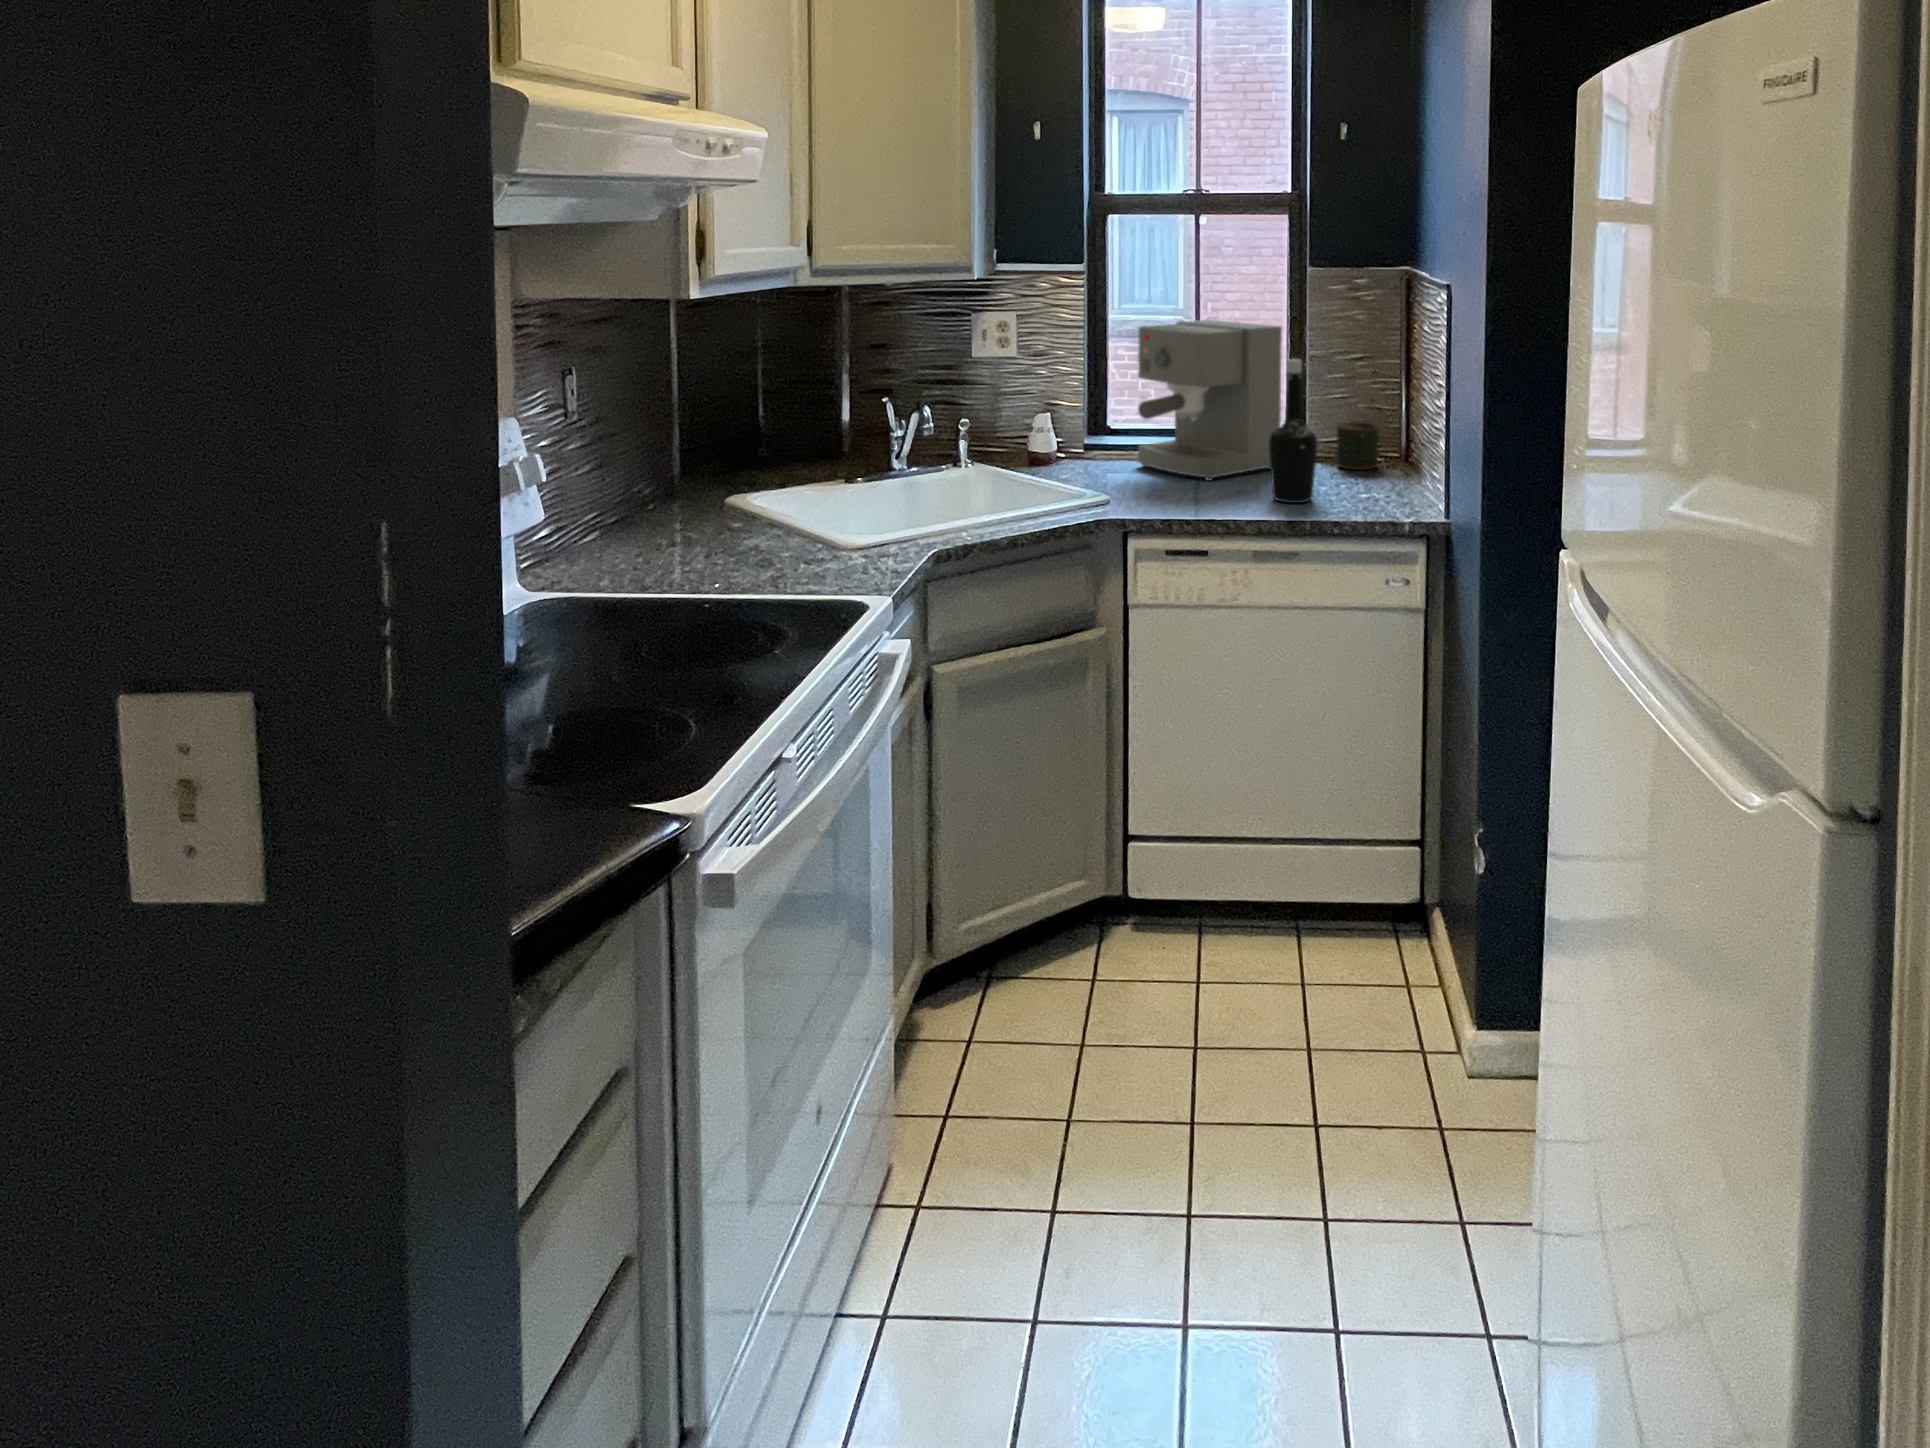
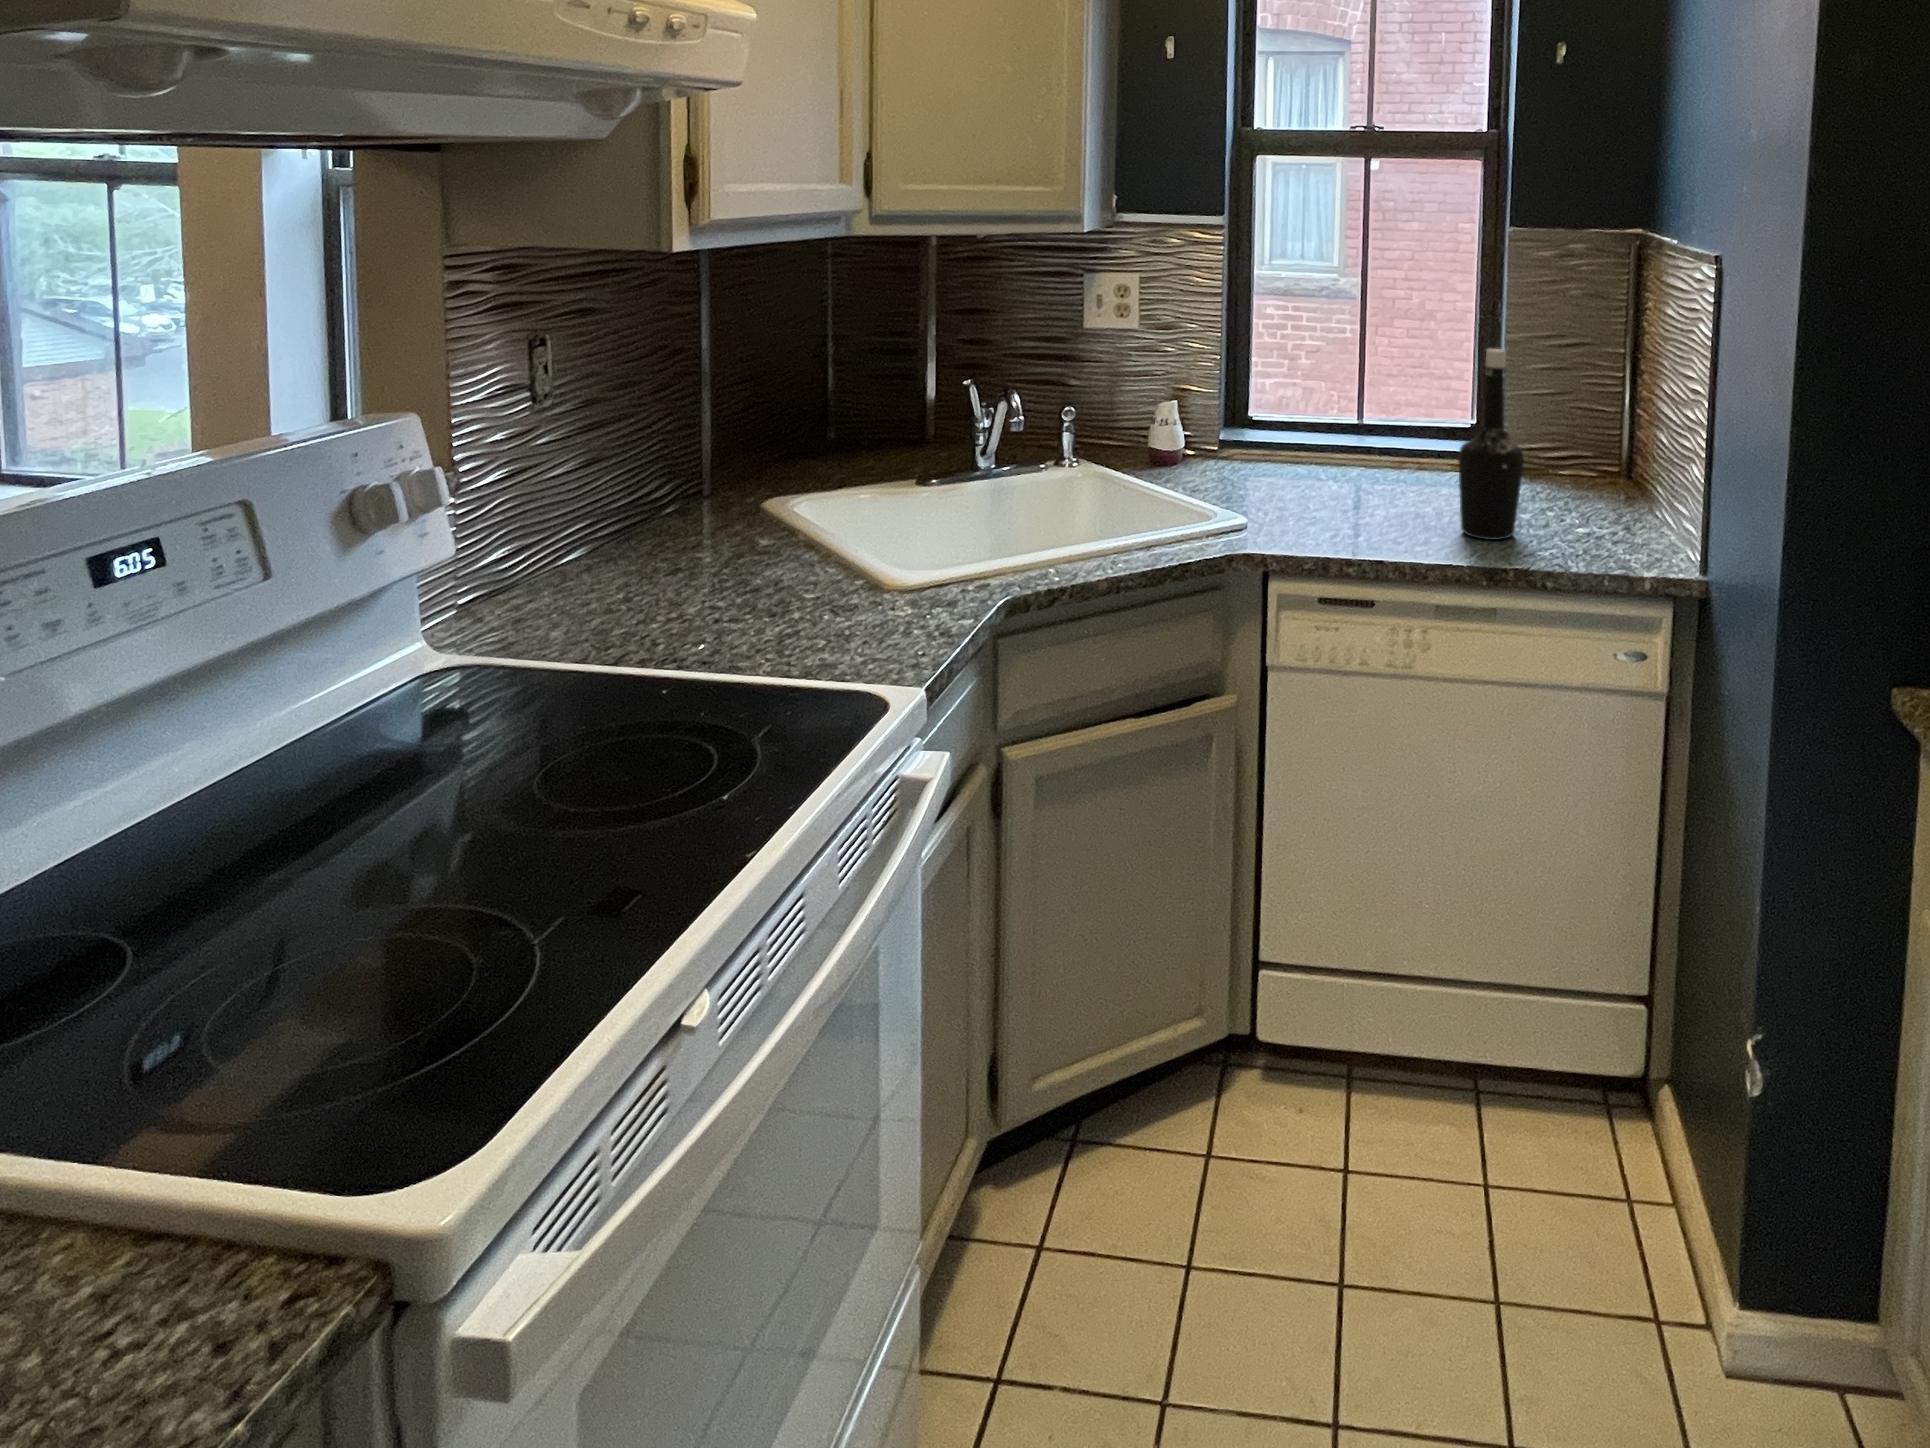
coffee maker: present [1138,320,1282,481] -> none [1284,289,1475,499]
mug: present [1336,422,1379,470] -> none [1539,427,1598,489]

